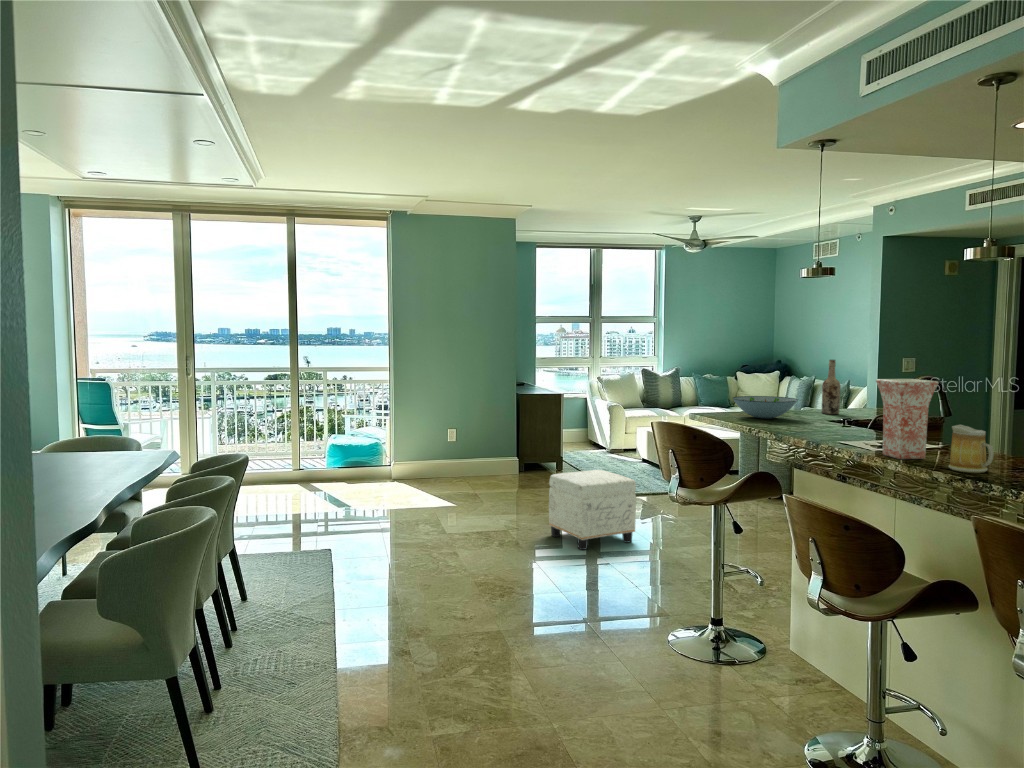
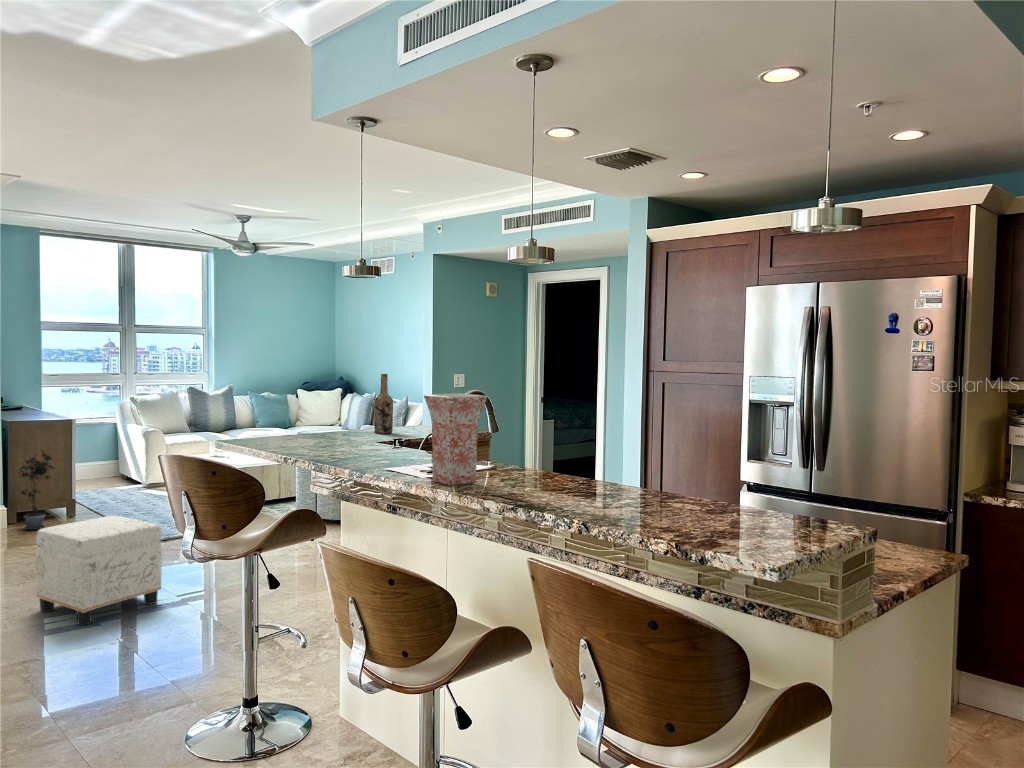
decorative bowl: present [733,396,798,419] -> none [272,416,347,443]
potted plant: none [523,417,550,478] -> present [21,450,54,530]
mug: present [948,425,994,473] -> none [499,443,541,496]

